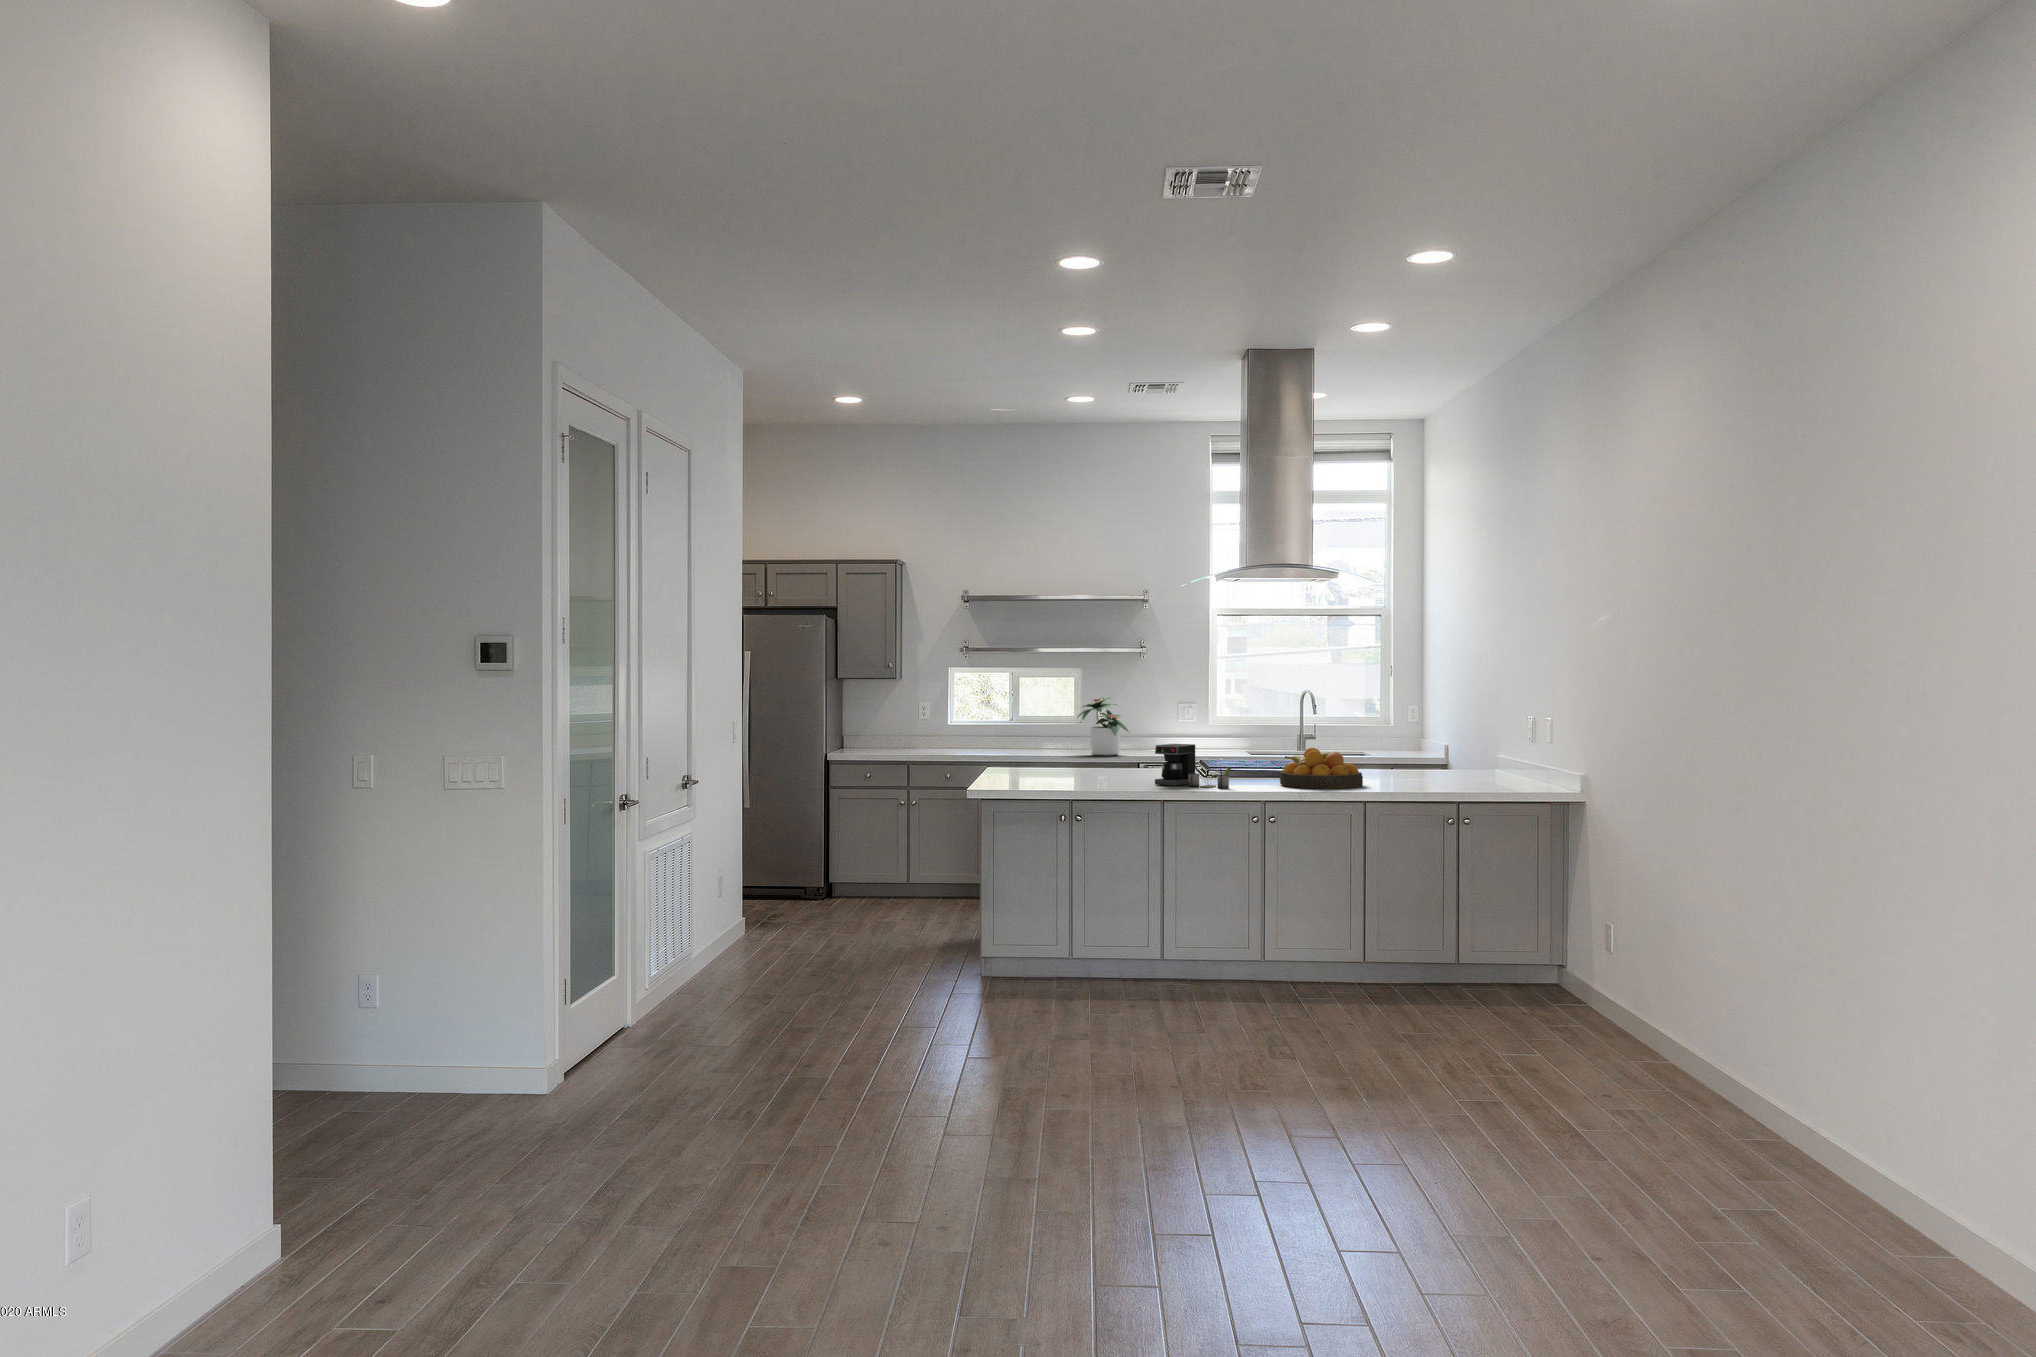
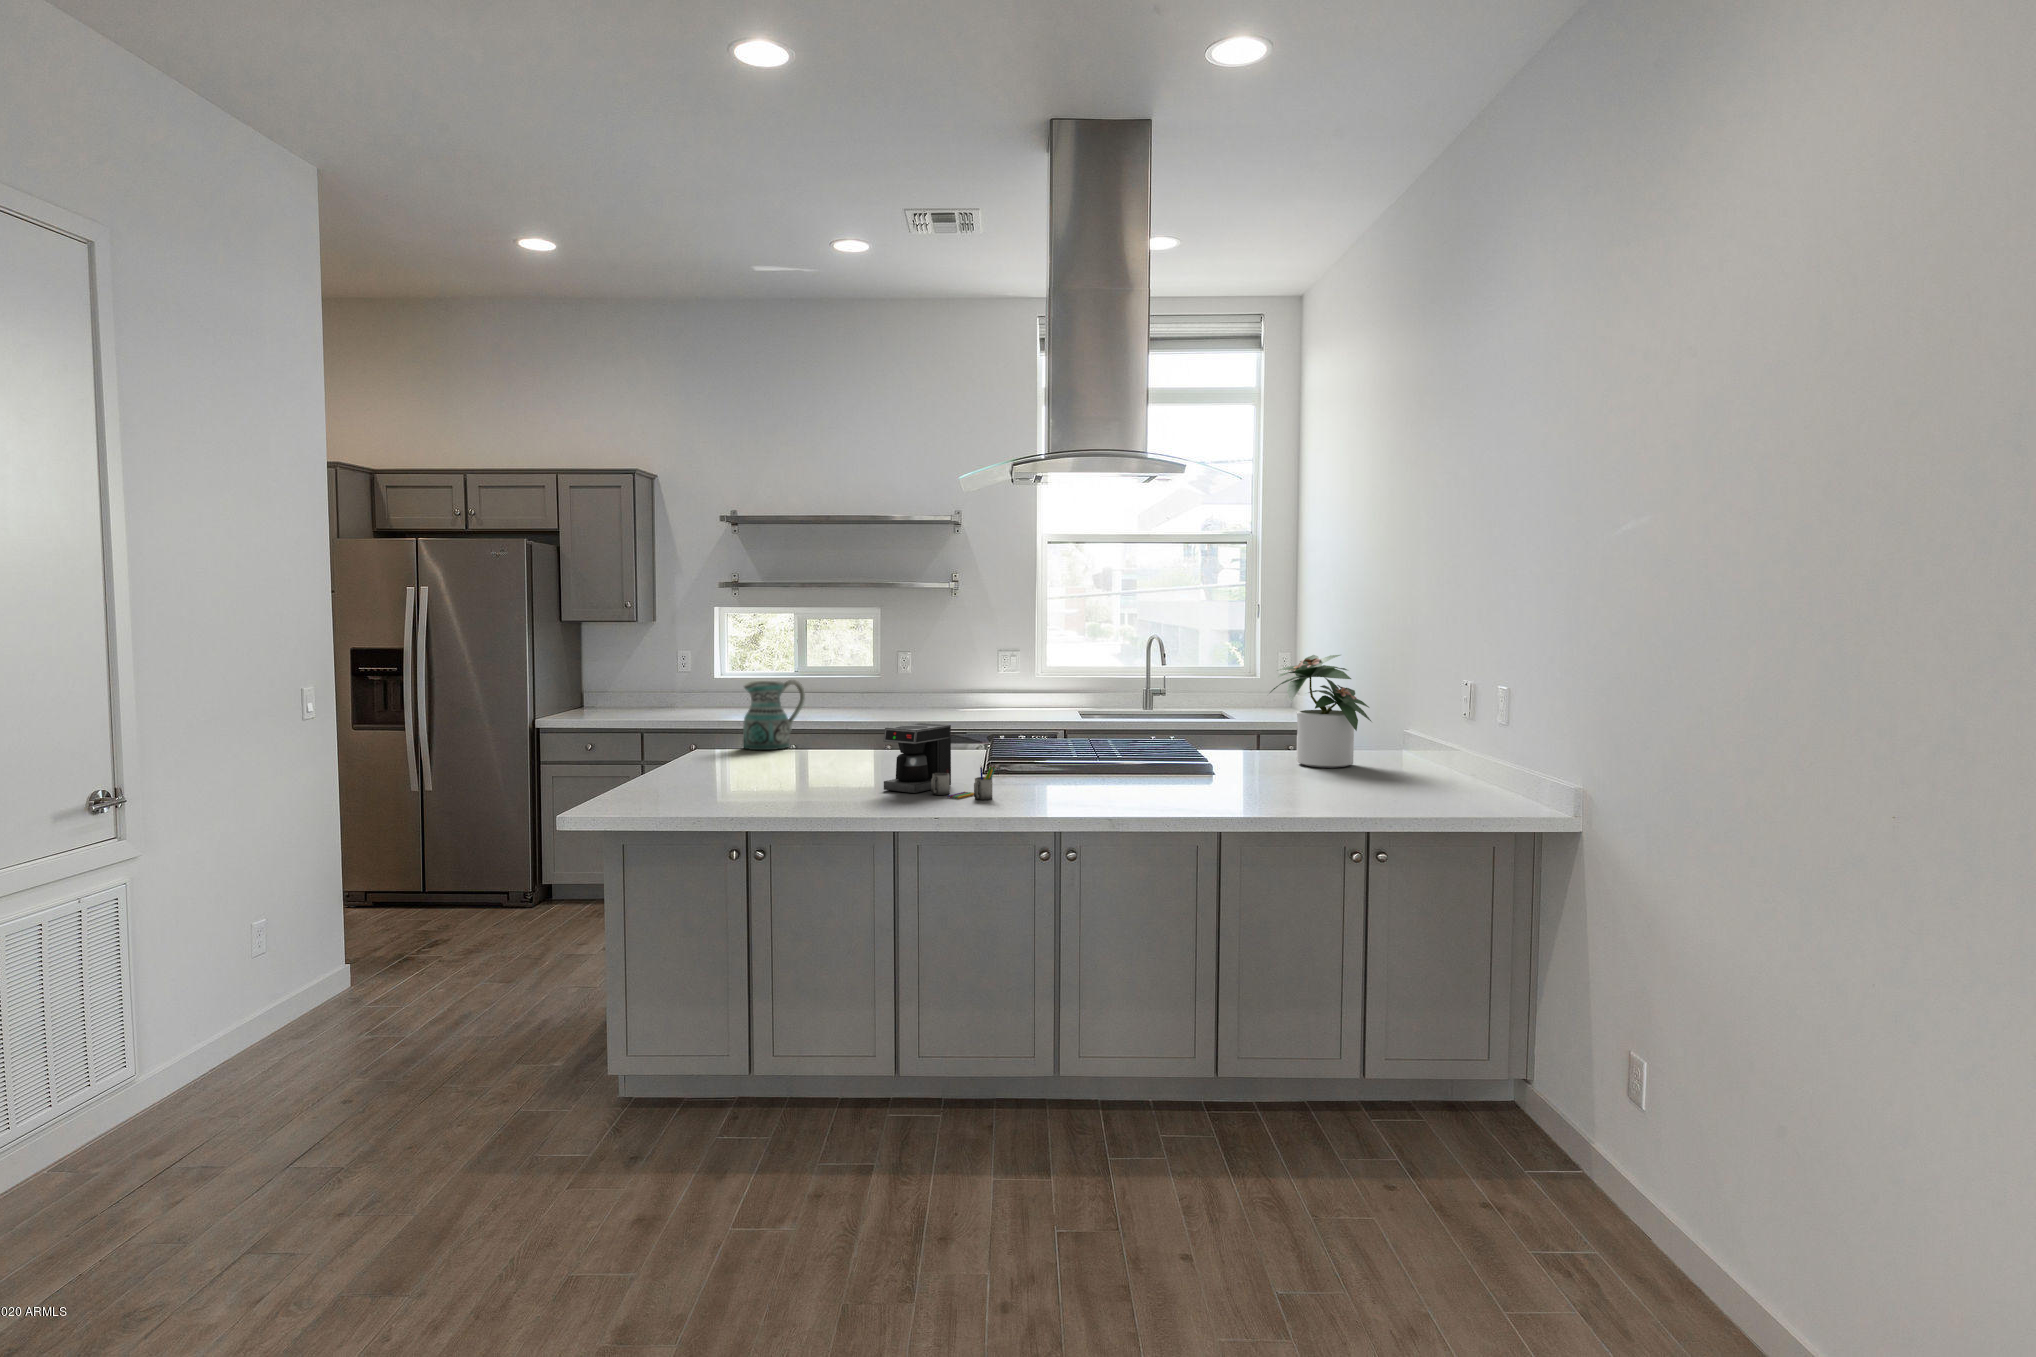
potted plant: present [1077,697,1129,756] -> present [1270,655,1371,768]
ceramic pitcher: none [1018,720,1060,770] -> present [743,680,805,750]
fruit bowl: present [1280,748,1363,789] -> none [1078,730,1206,801]

